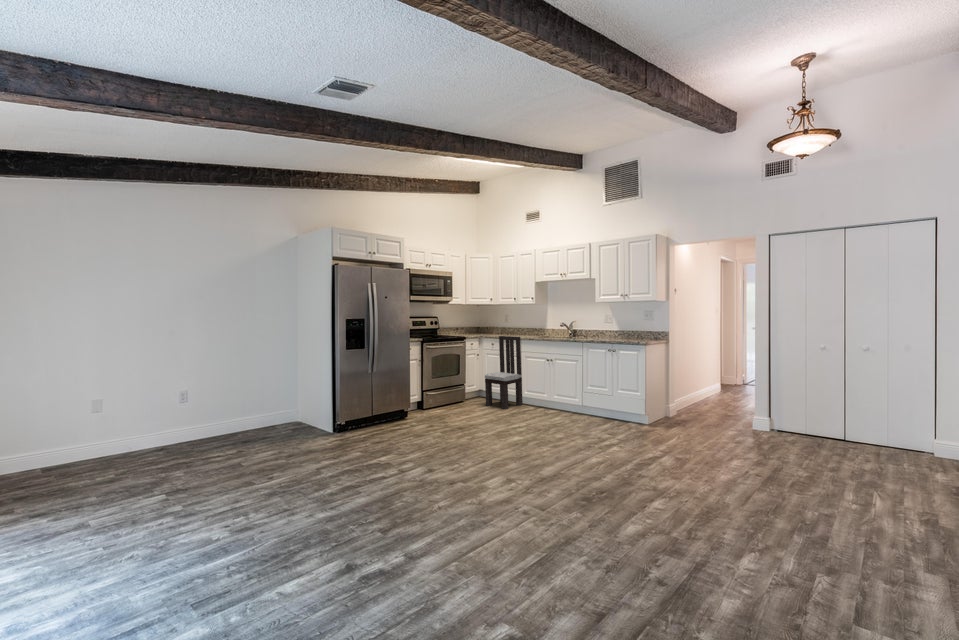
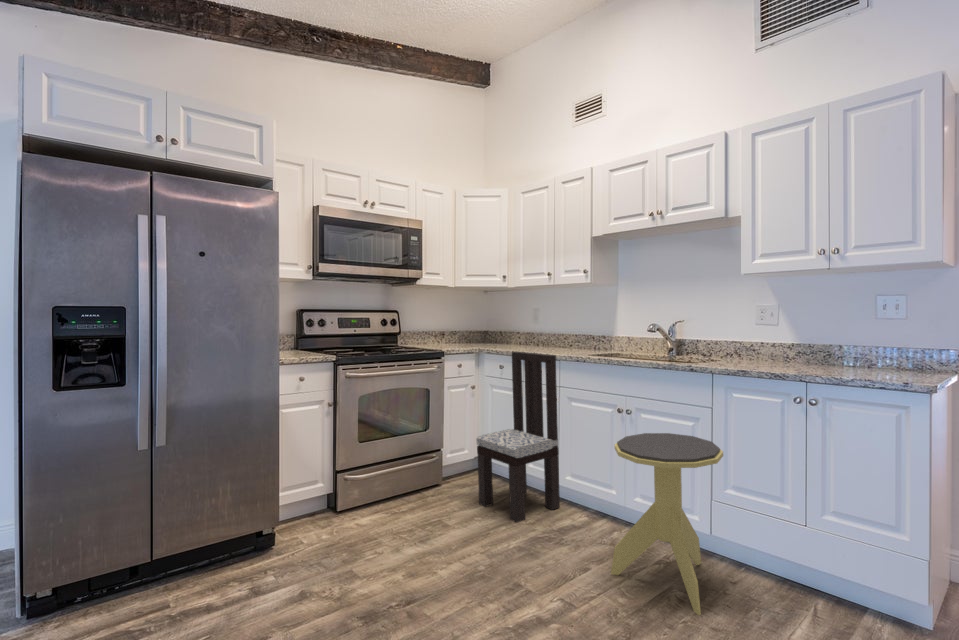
side table: none [546,365,586,425] -> present [611,433,723,615]

